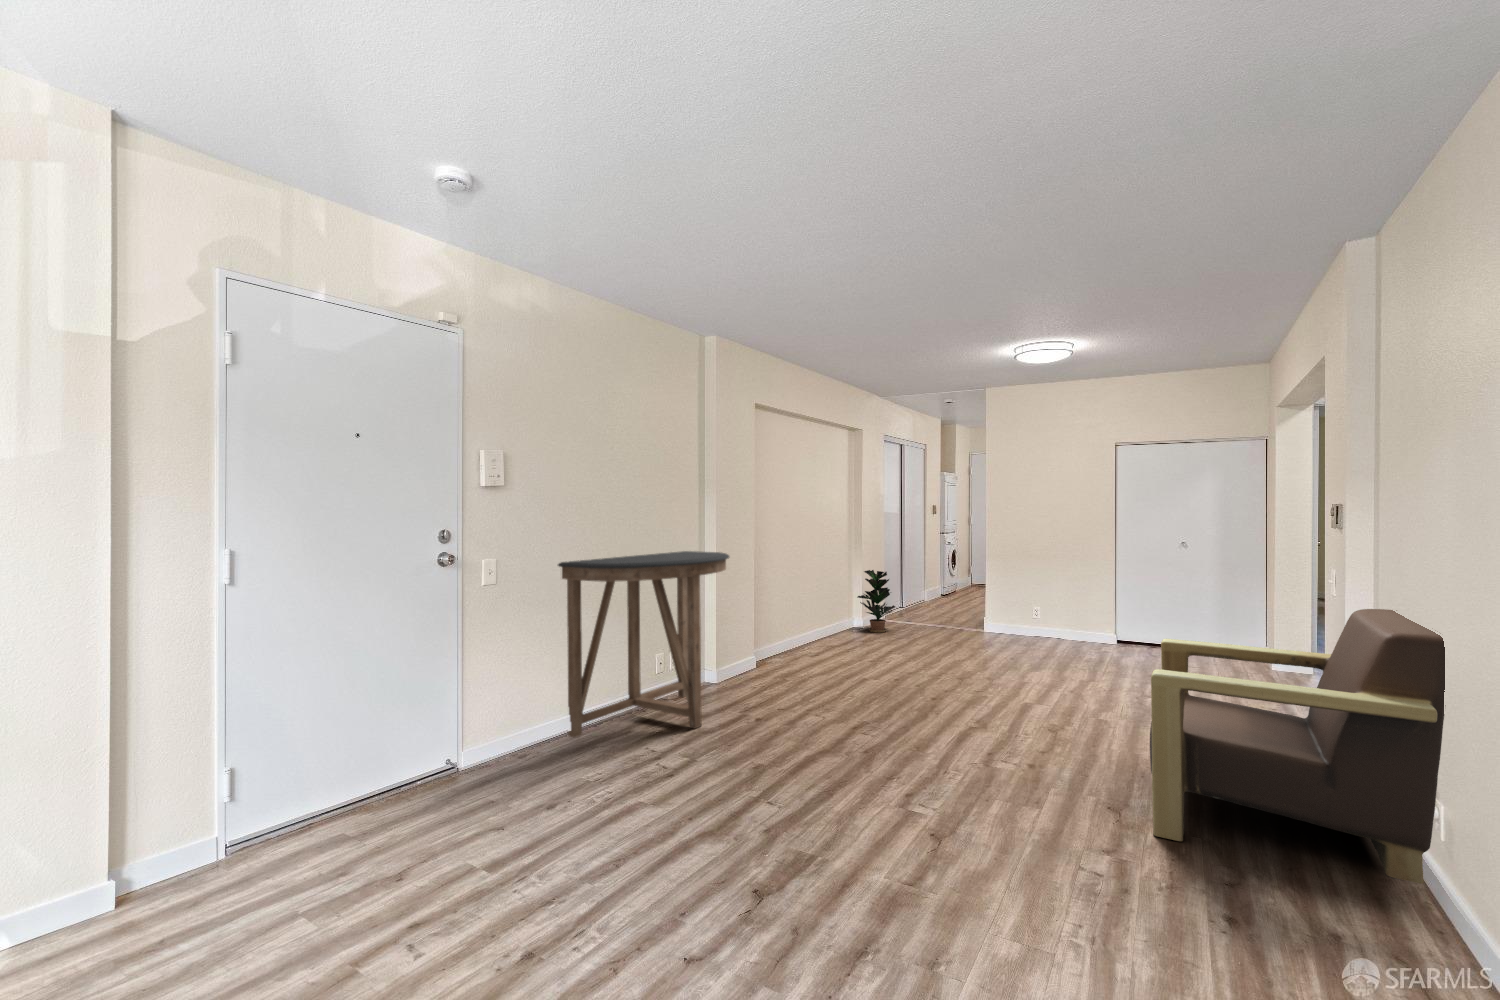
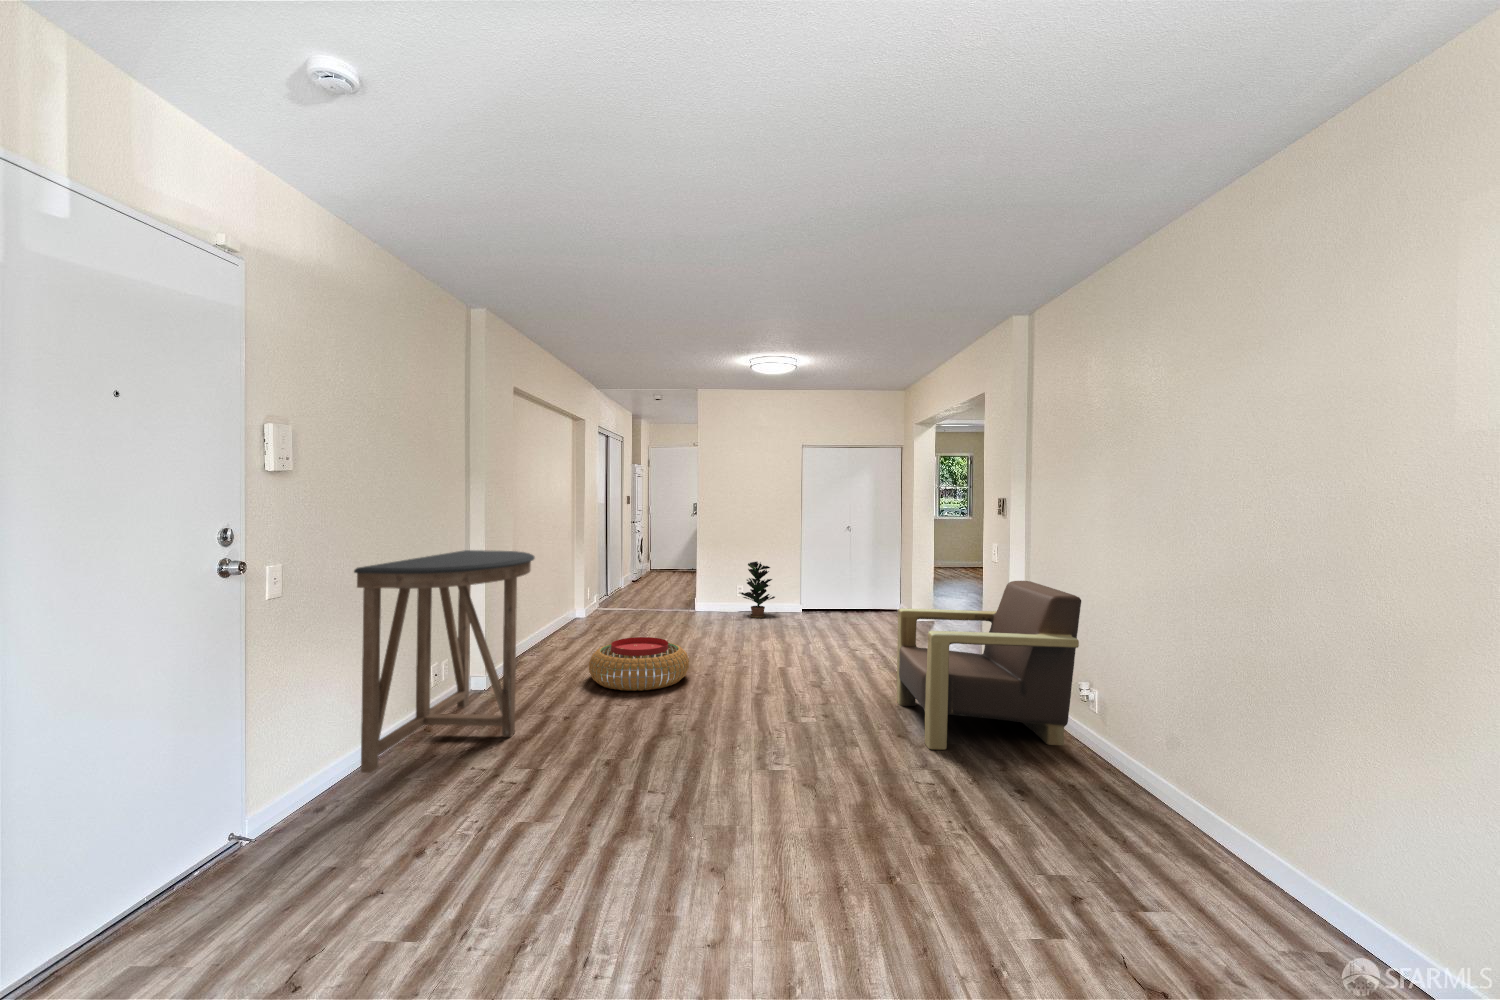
potted plant: present [857,570,895,633] -> present [741,562,775,618]
pouf: none [805,649,913,706] -> present [589,637,689,691]

